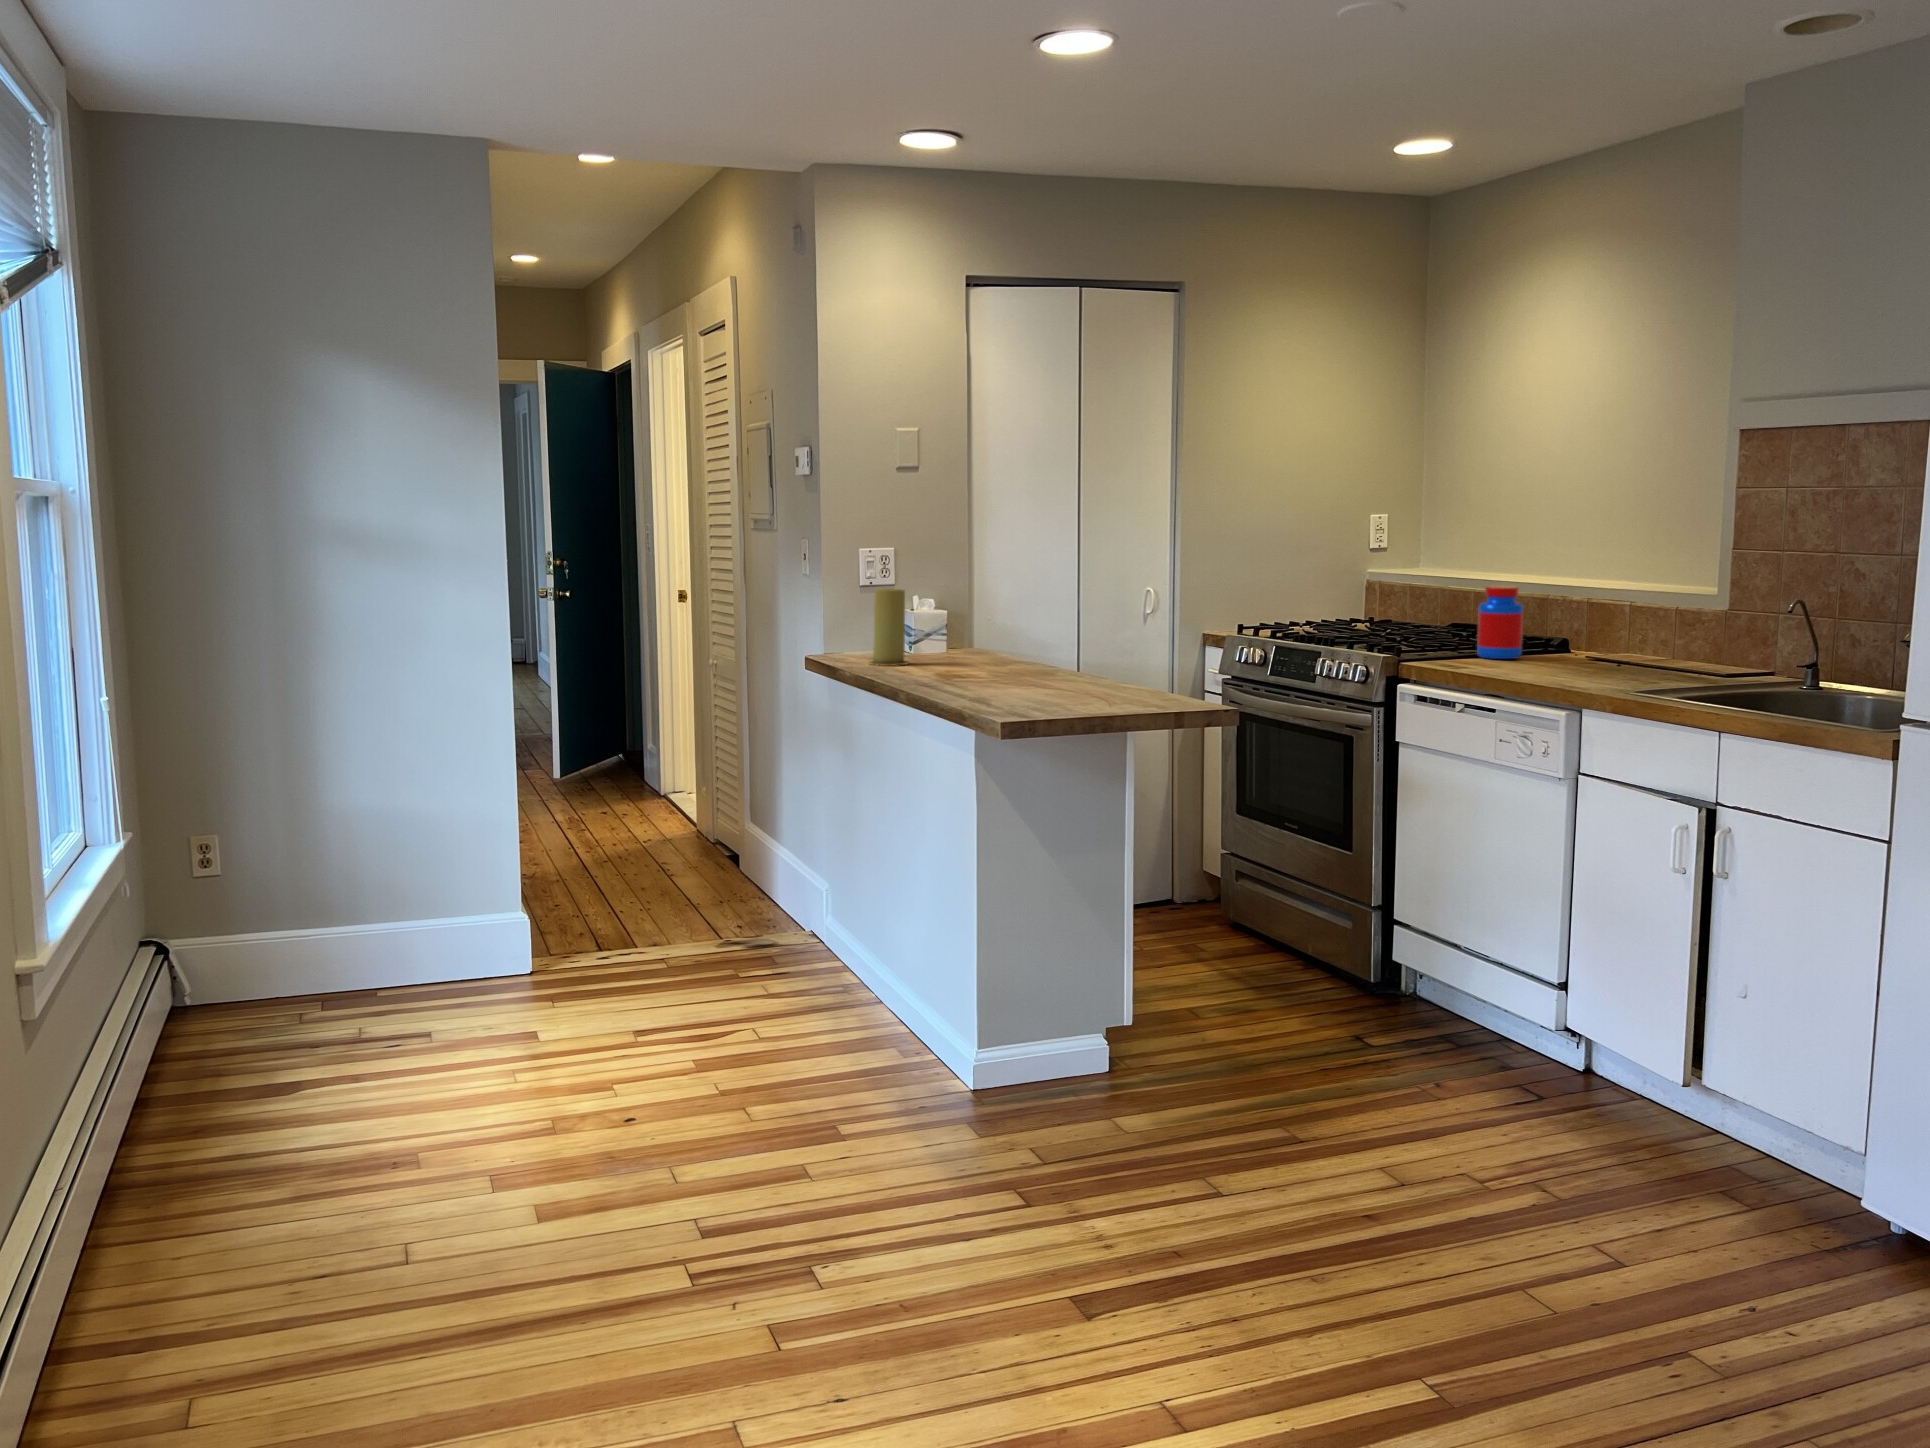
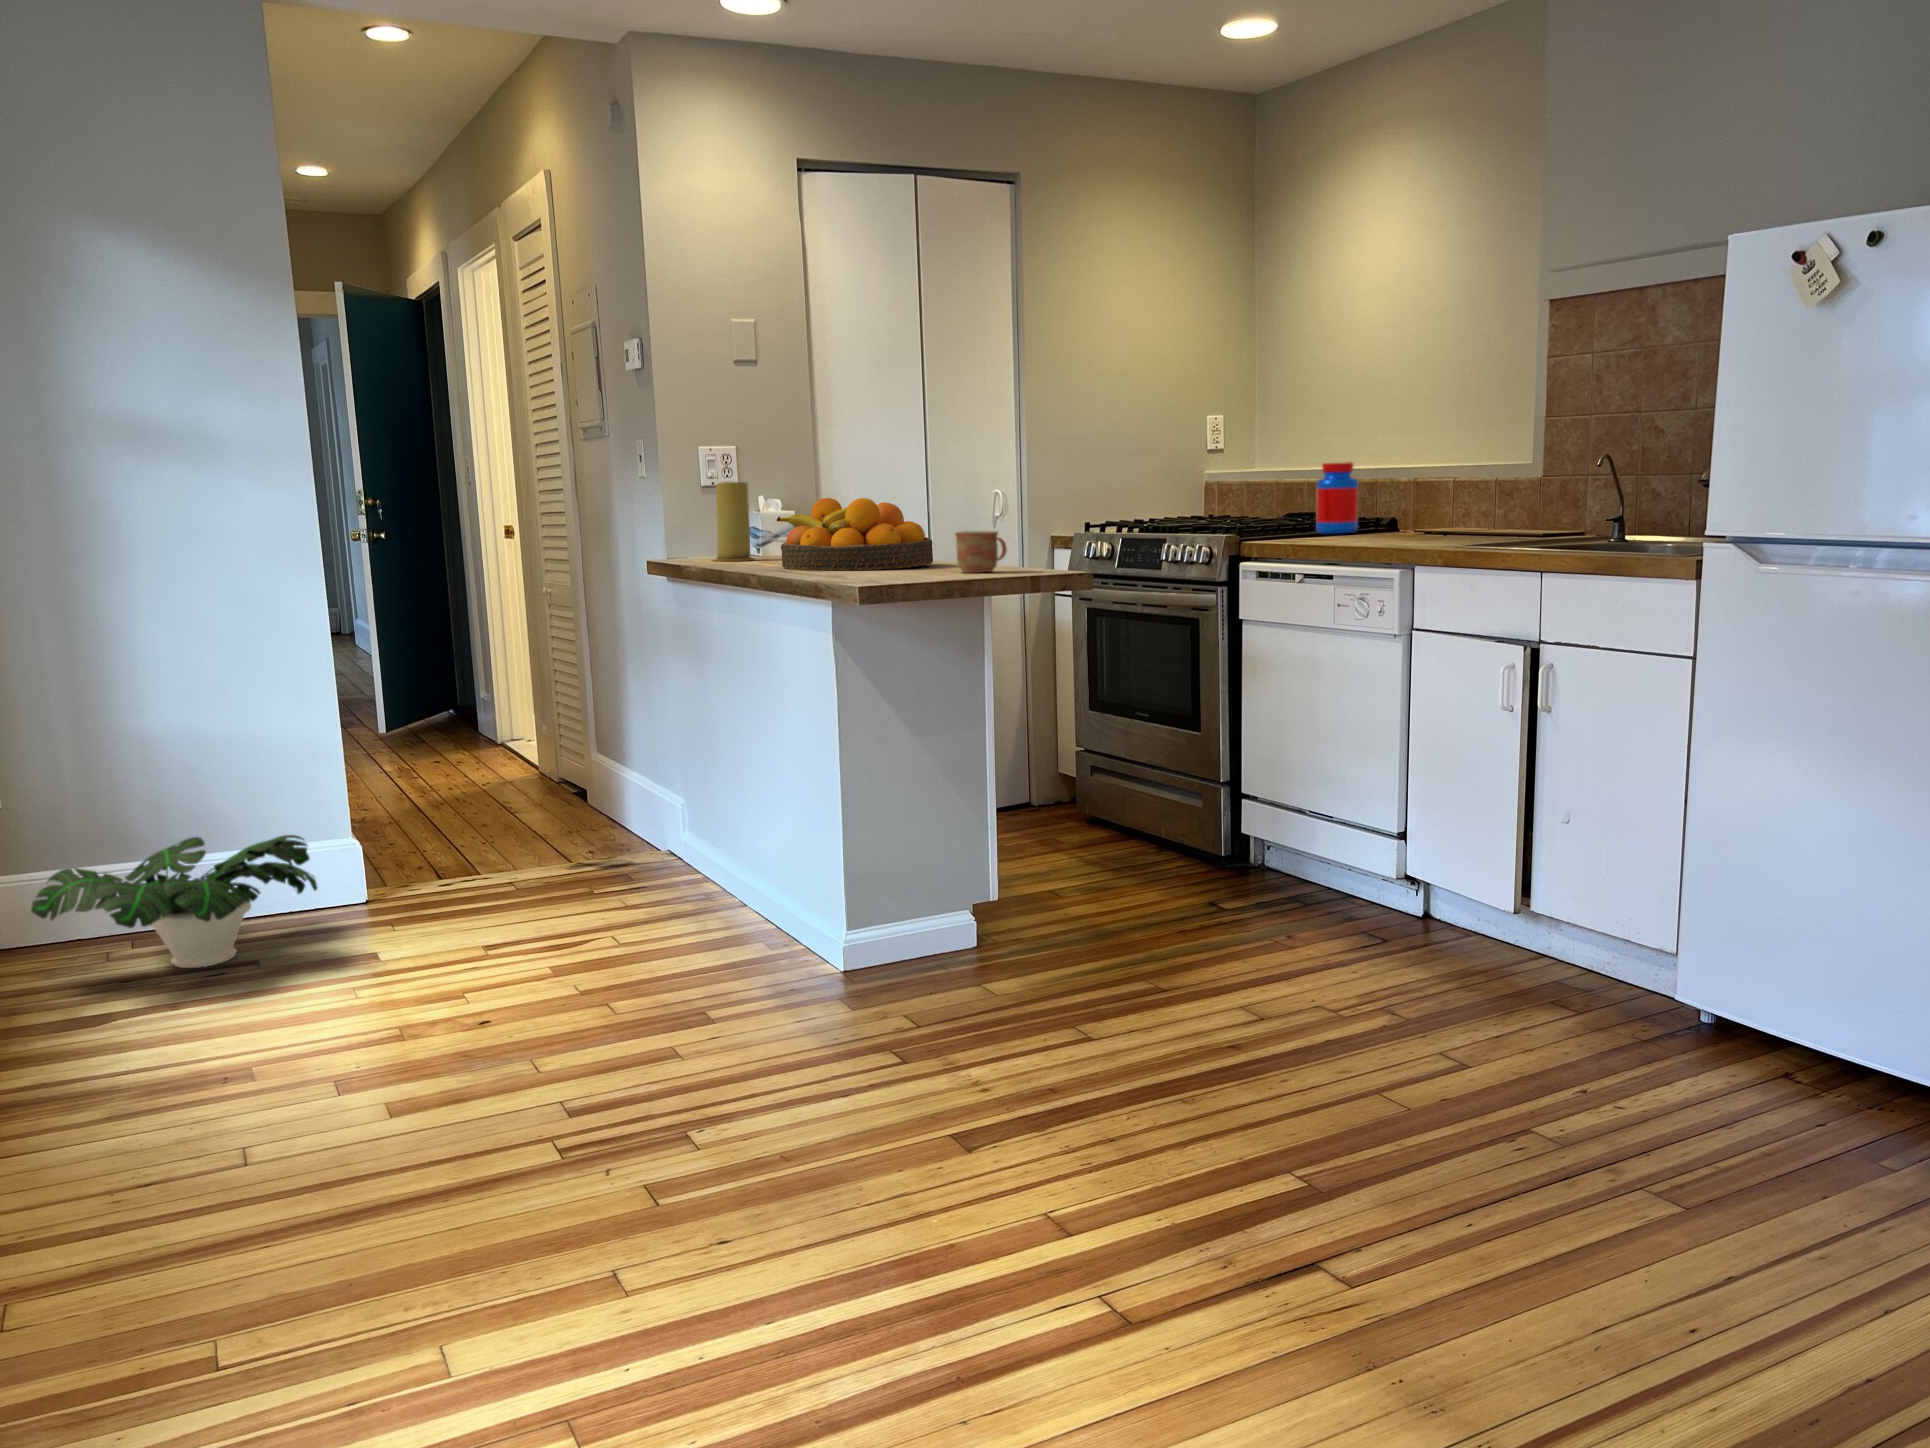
fruit bowl: none [930,617,1081,694] -> present [777,498,933,571]
mug: none [1103,663,1154,706] -> present [955,531,1007,573]
potted plant: none [235,906,487,1034] -> present [31,835,317,968]

